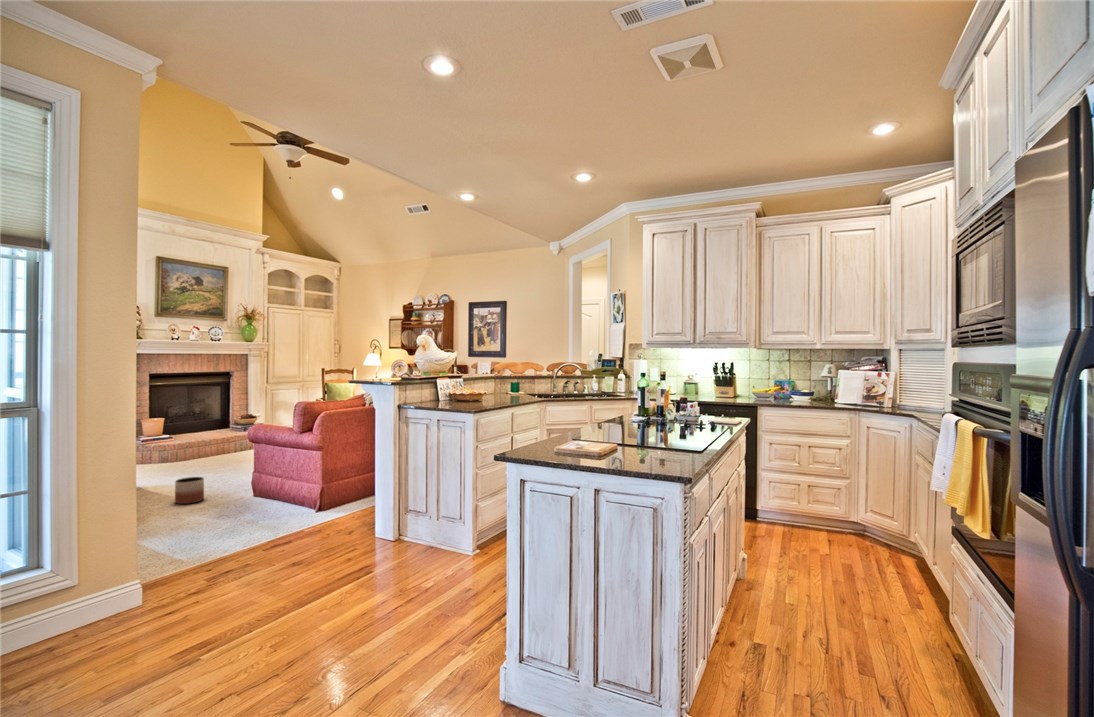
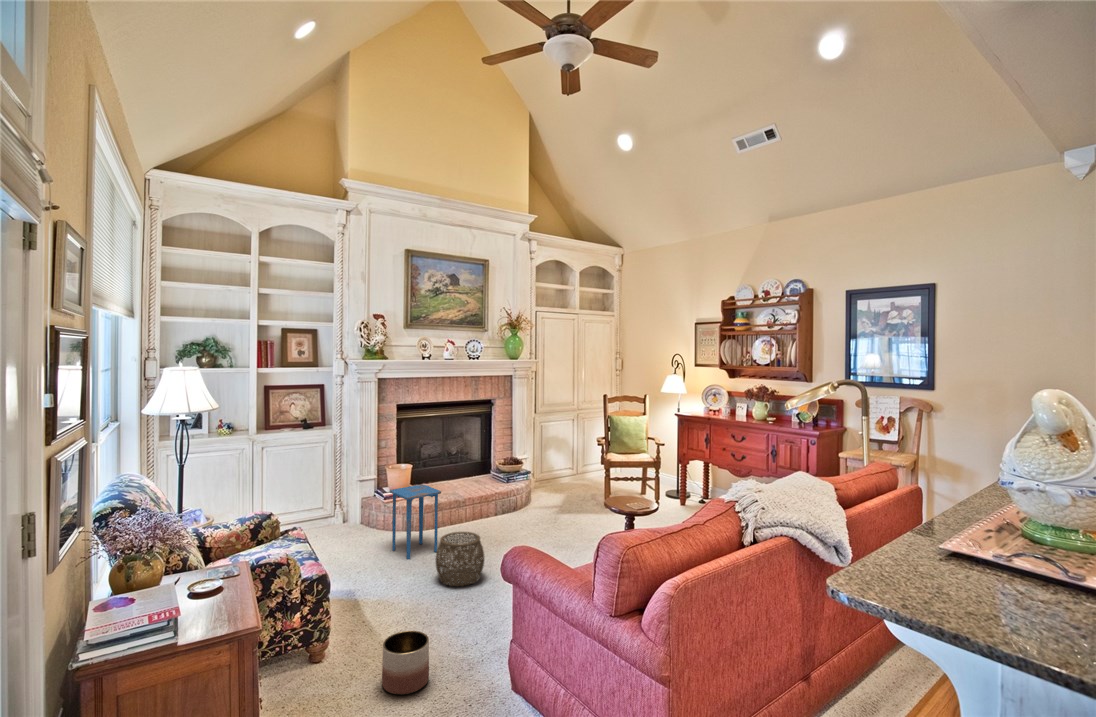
side table: none [153,424,196,471] -> present [389,485,441,559]
woven basket: none [196,445,232,476] -> present [435,532,484,586]

